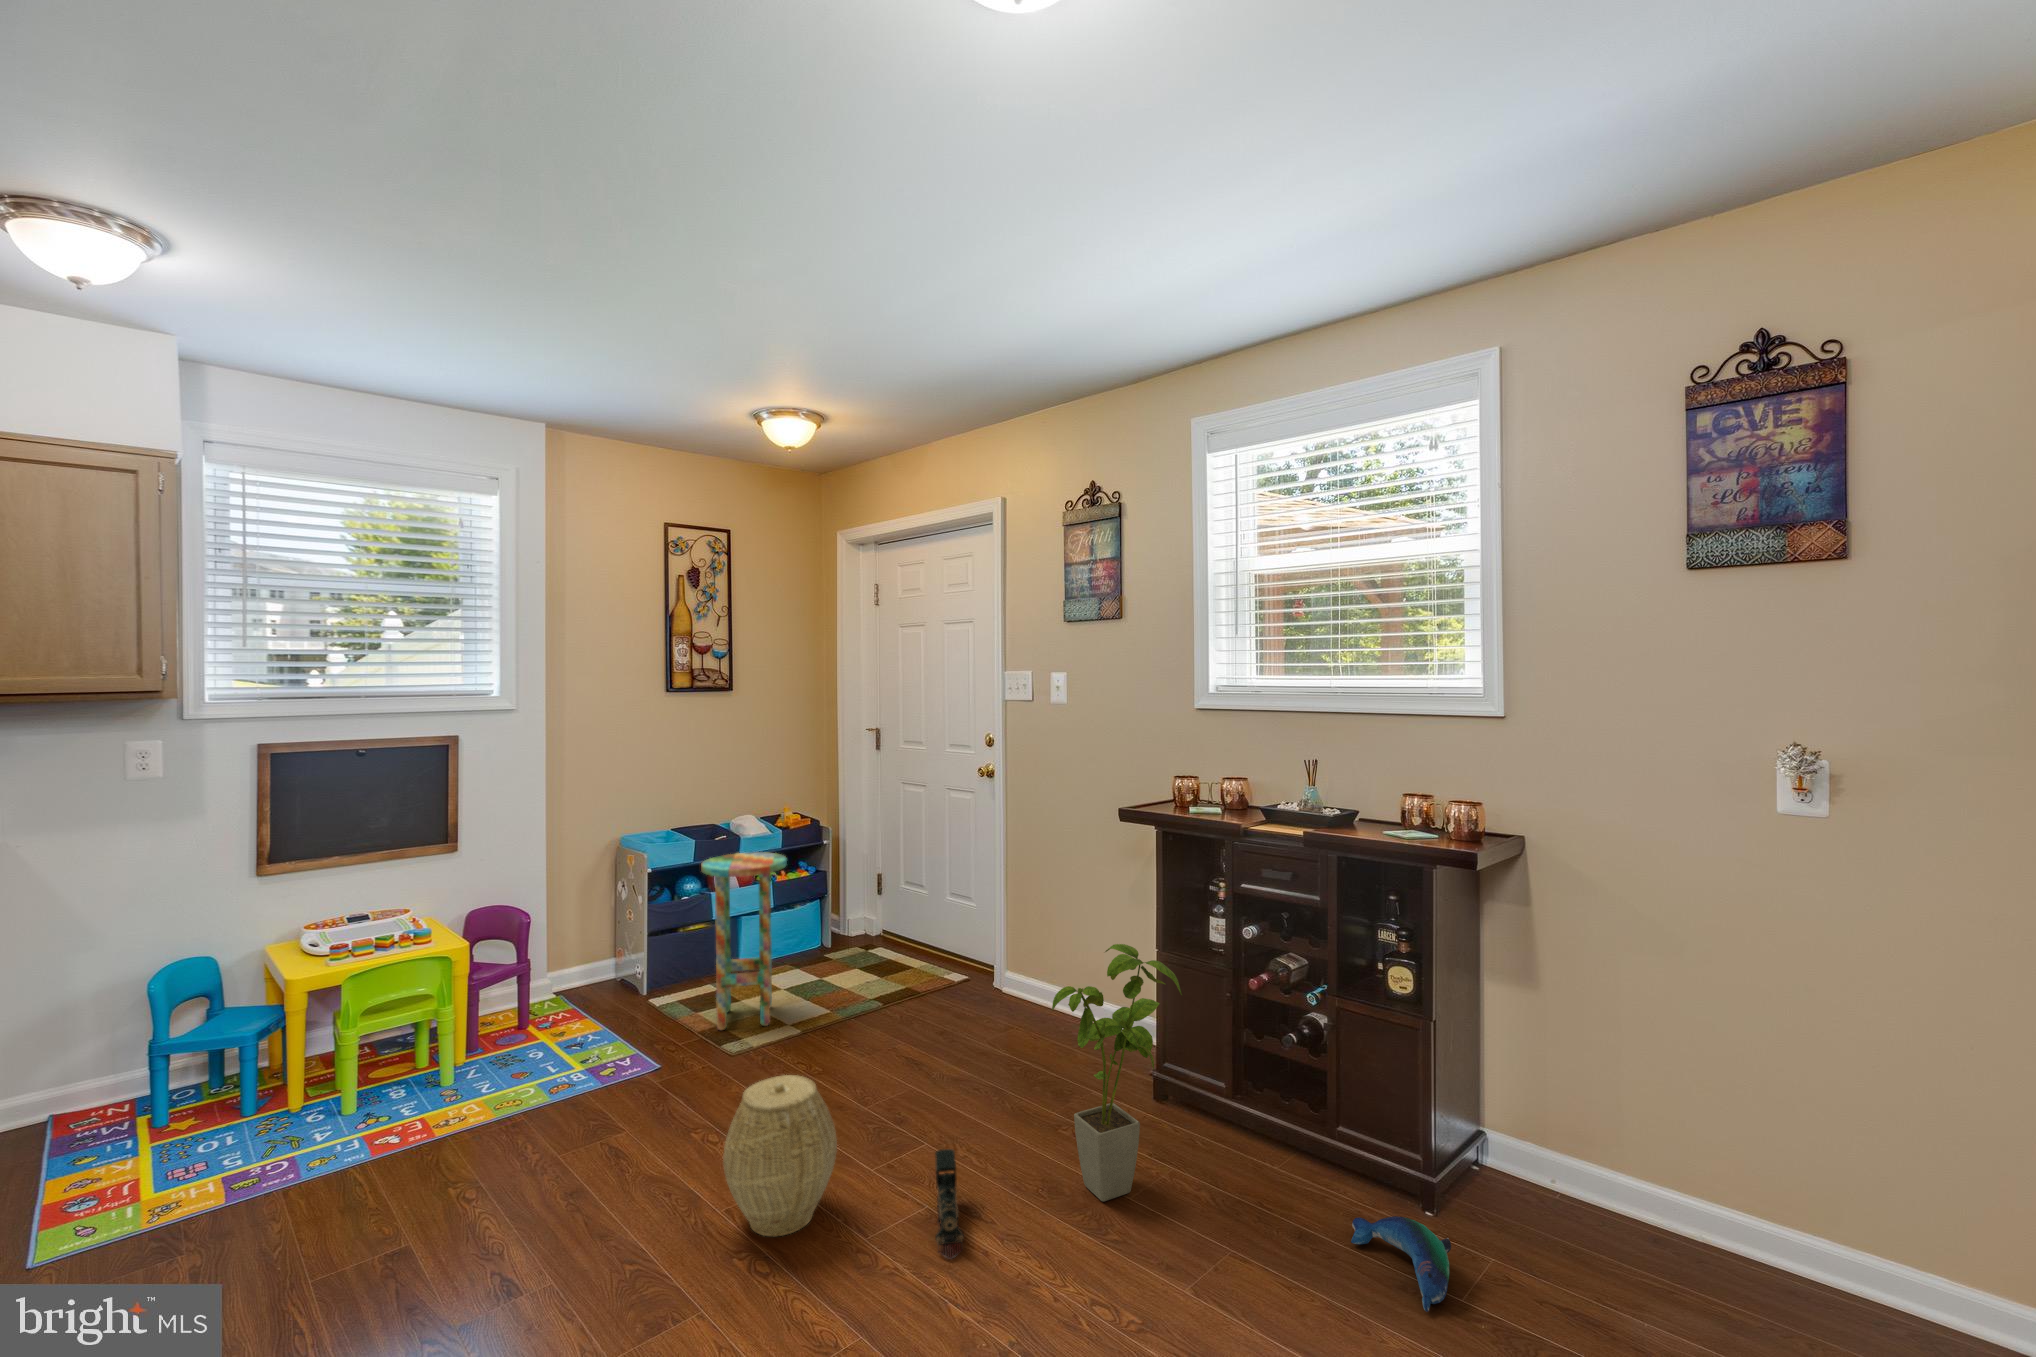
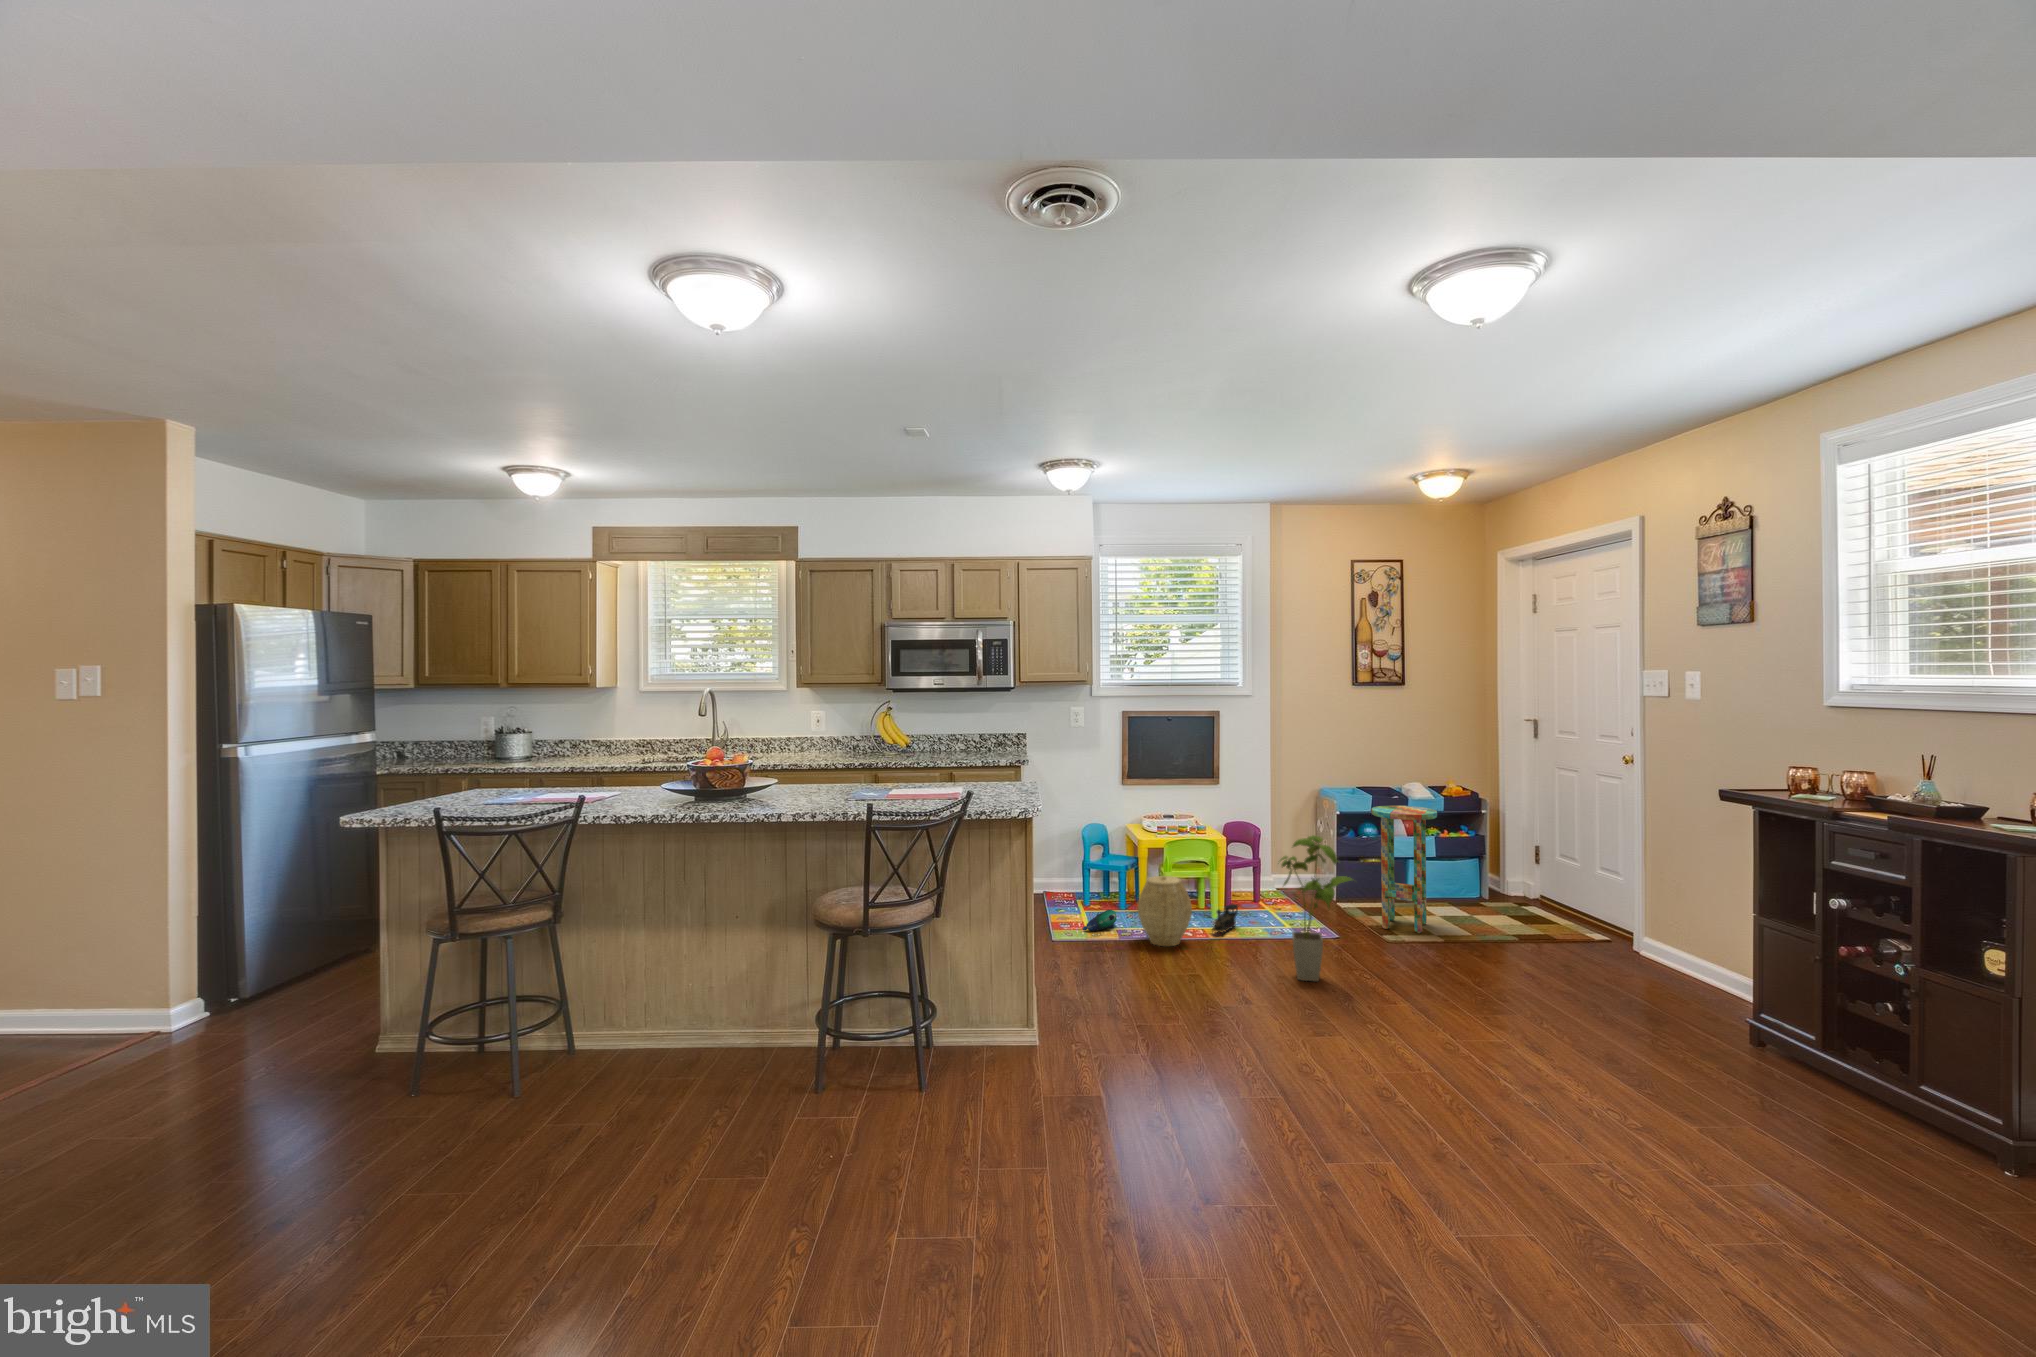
house plant: present [1052,944,1182,1201] -> present [1280,835,1352,982]
woven basket: present [723,1075,837,1237] -> present [1138,876,1192,946]
toy train: present [935,1149,964,1259] -> present [1212,904,1239,935]
plush toy: present [1351,1216,1451,1312] -> present [1083,910,1117,931]

